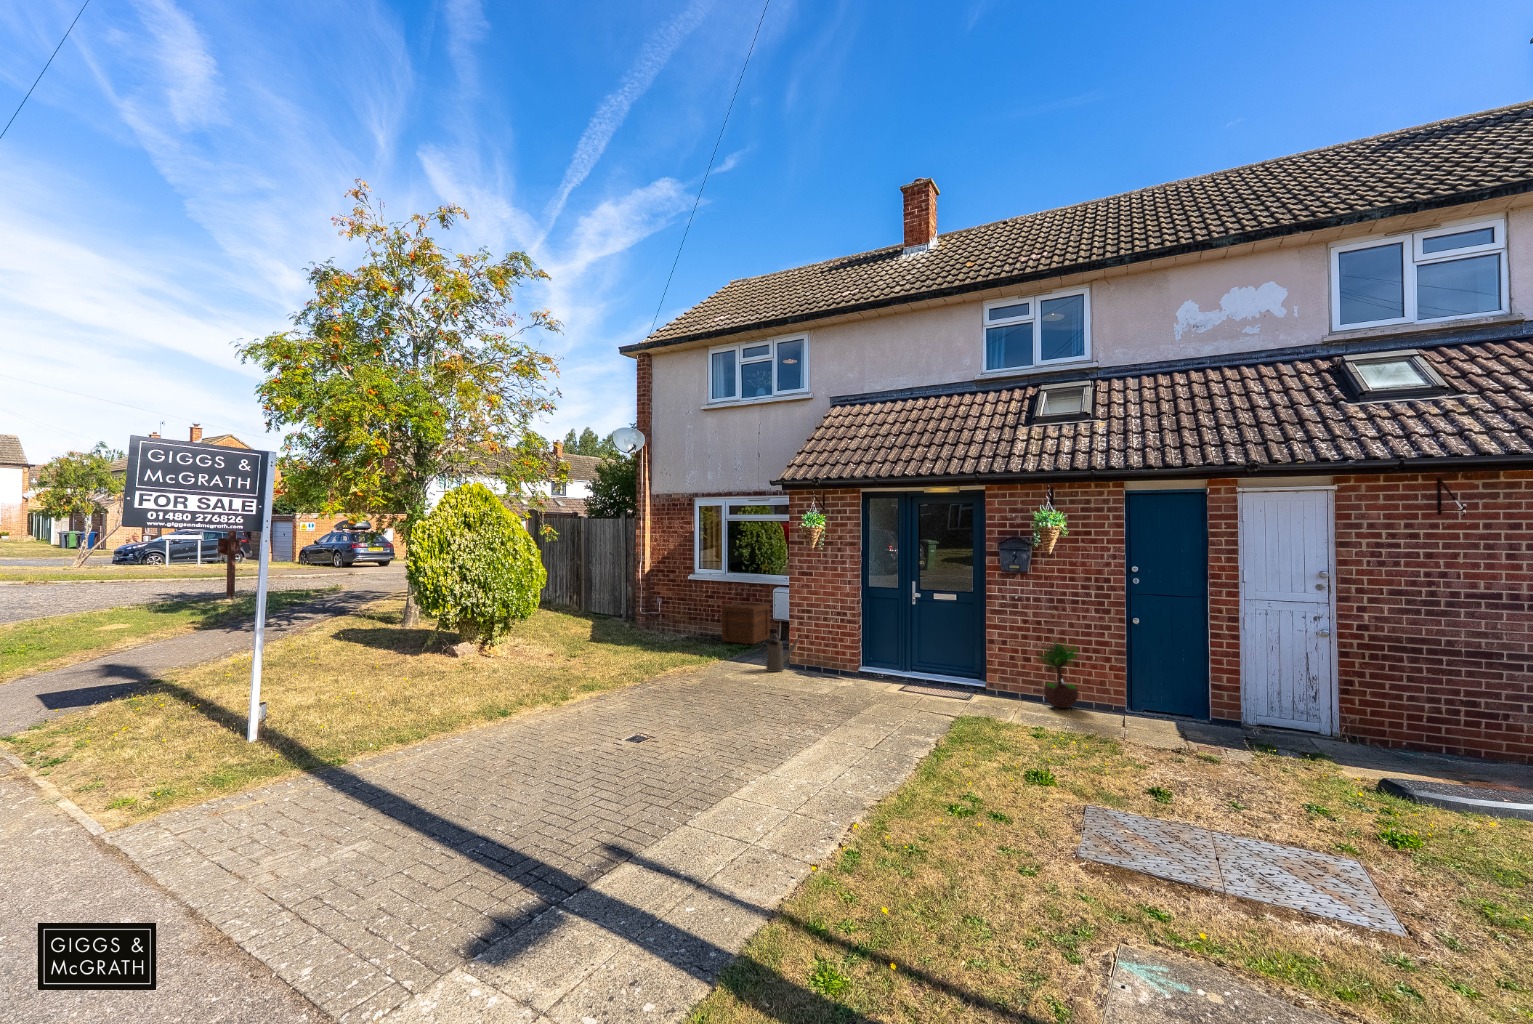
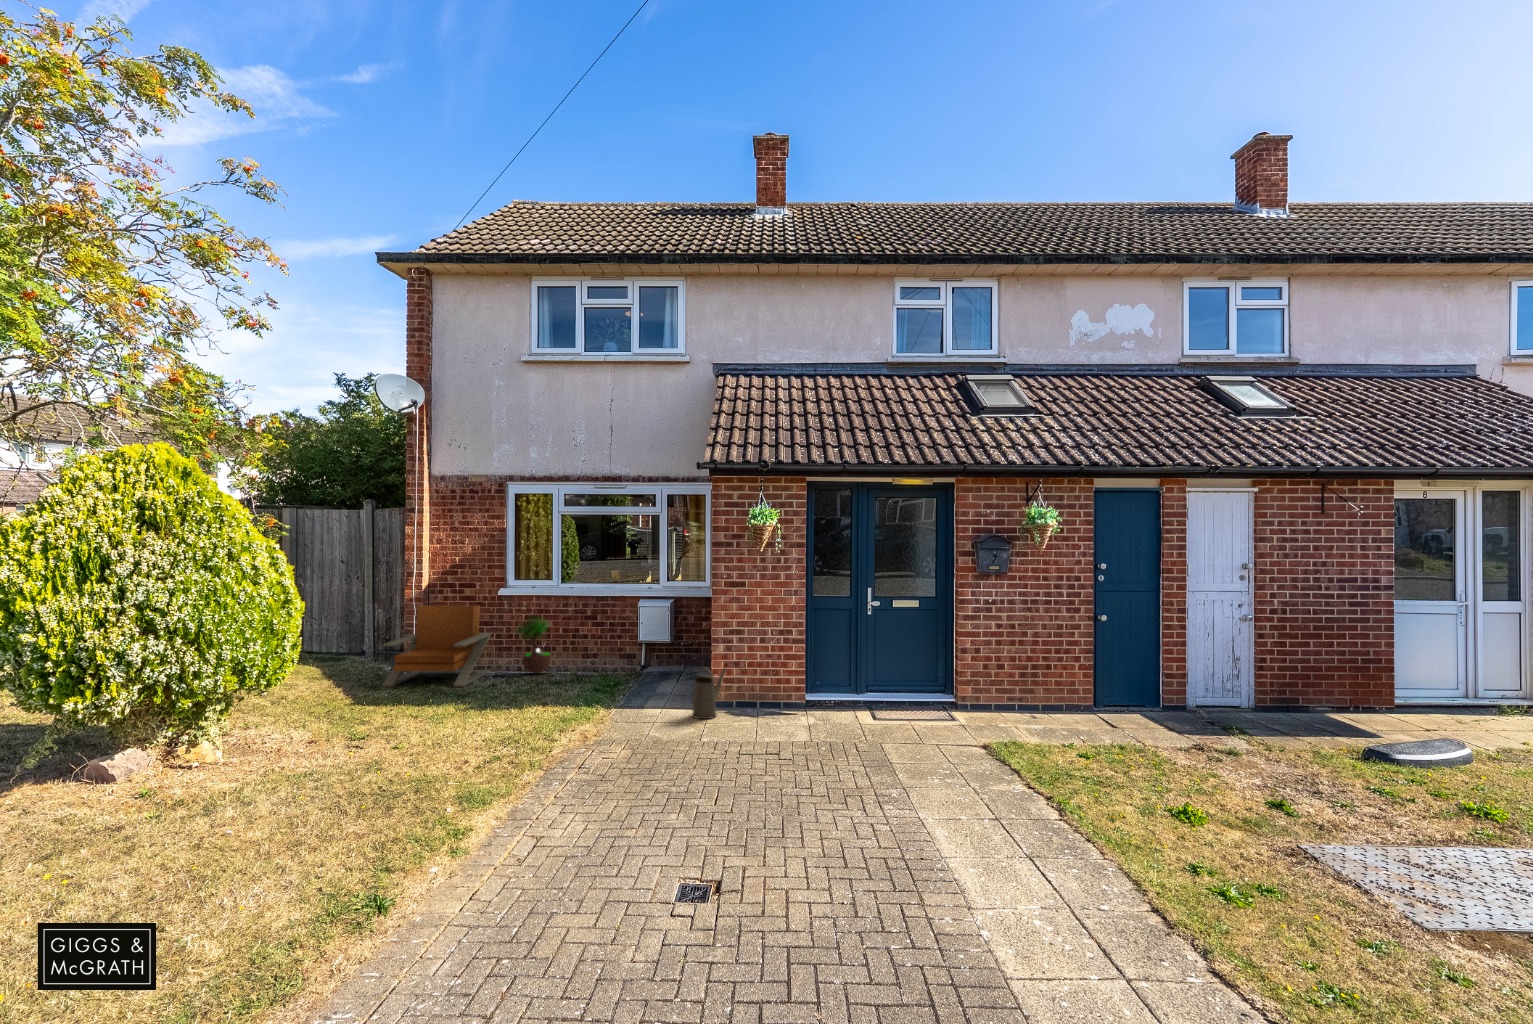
lounge chair: none [614,582,683,637] -> present [382,606,491,687]
wooden crate: present [722,602,770,644] -> none [571,624,628,681]
potted tree: present [1038,641,1078,708] -> present [517,618,551,673]

